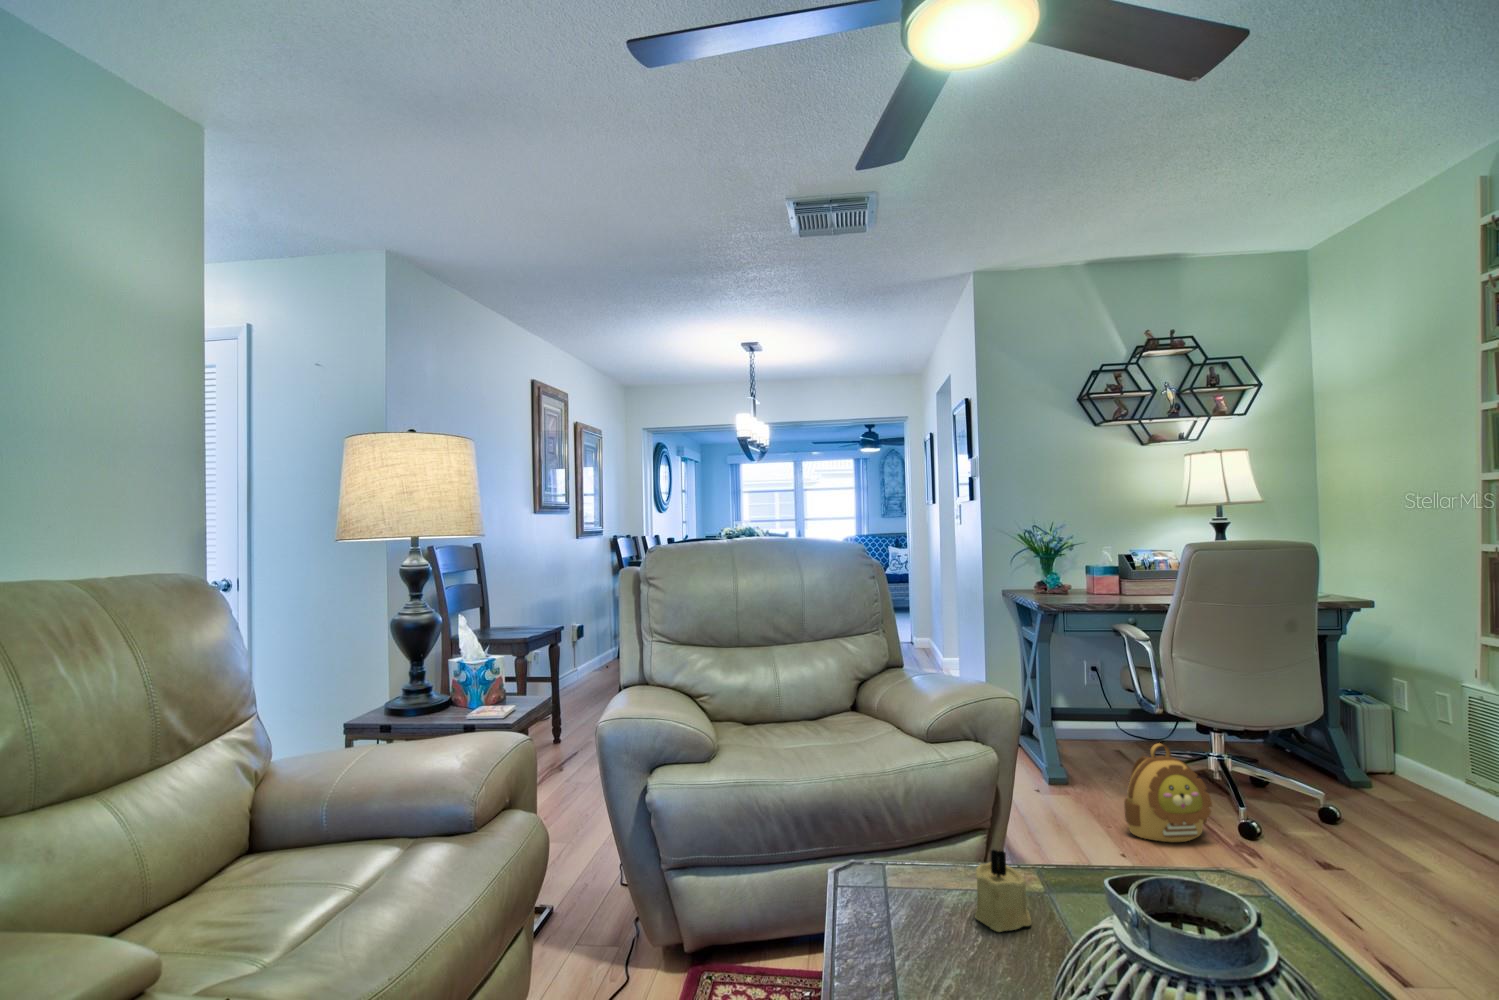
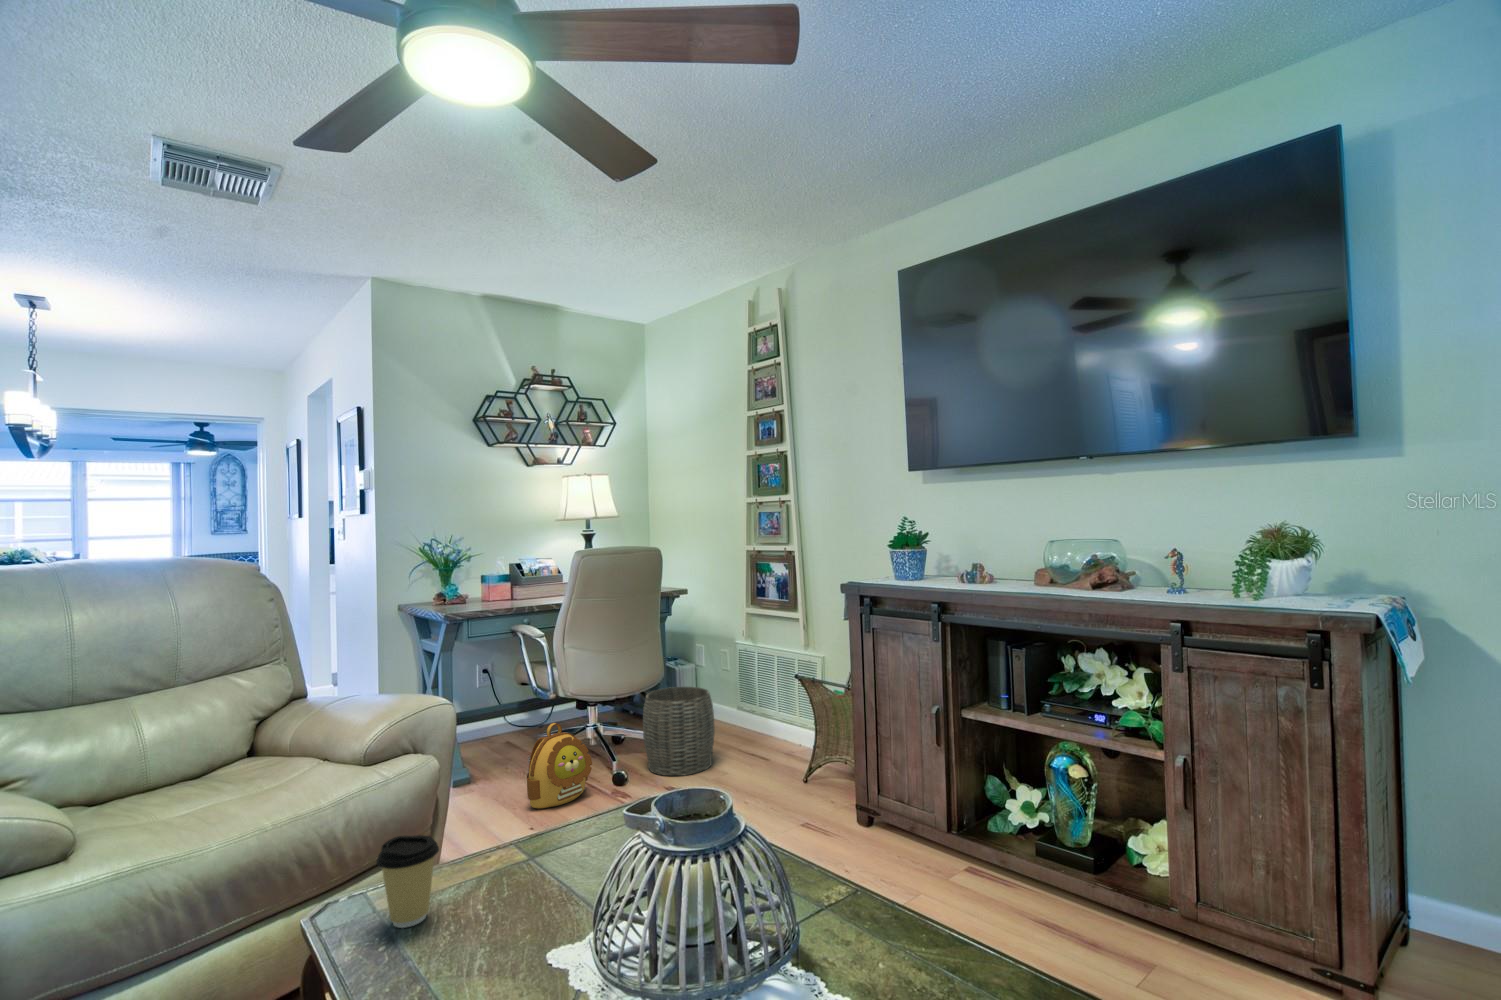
woven basket: none [1294,734,1425,867] -> present [643,687,715,776]
coffee cup: none [880,840,942,943] -> present [376,835,439,928]
candle: present [975,850,1031,932] -> none [461,817,509,887]

